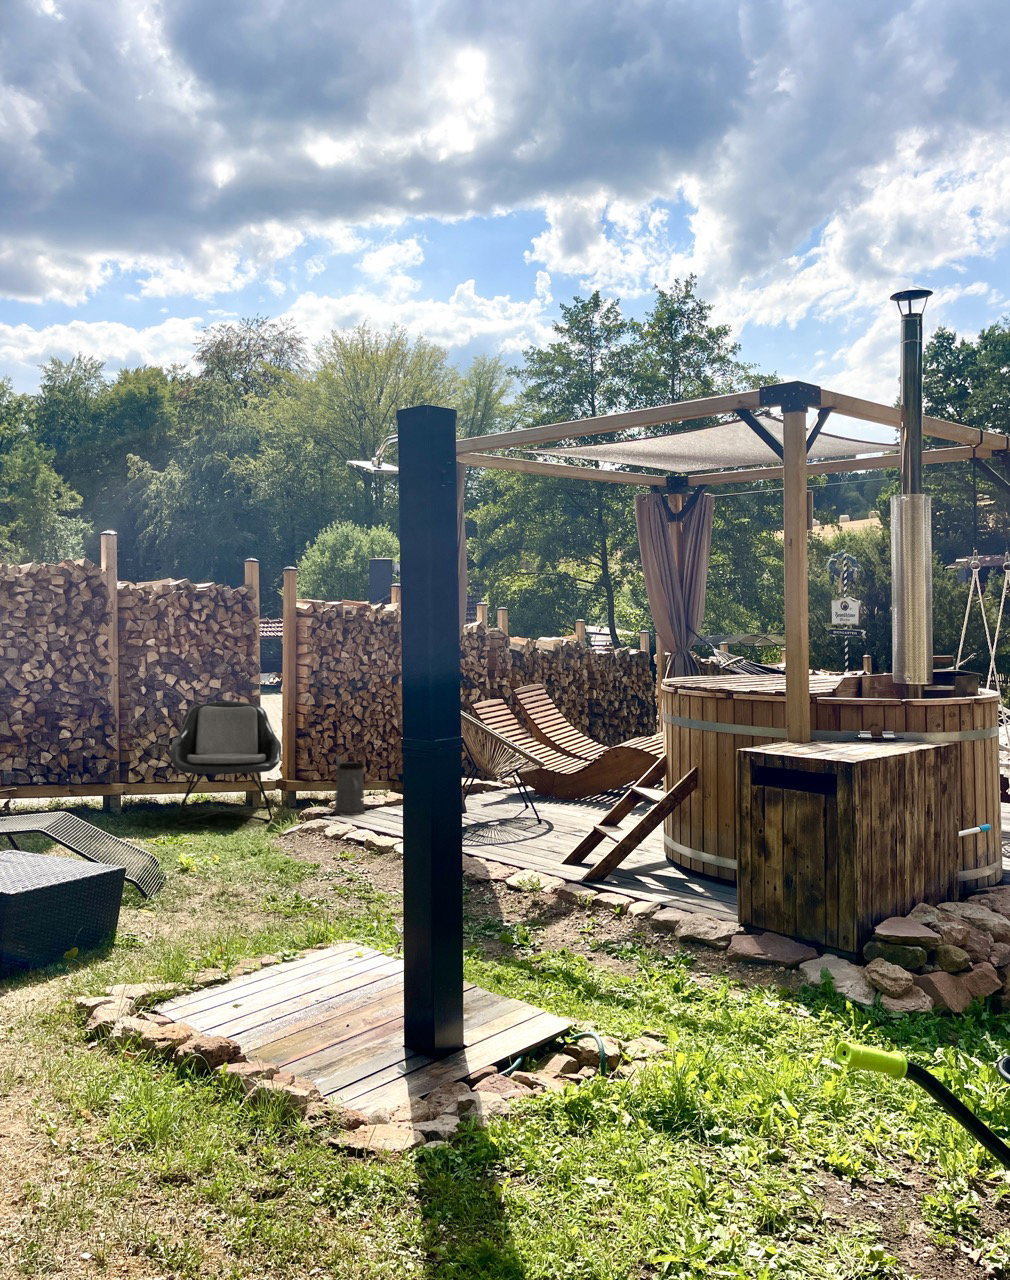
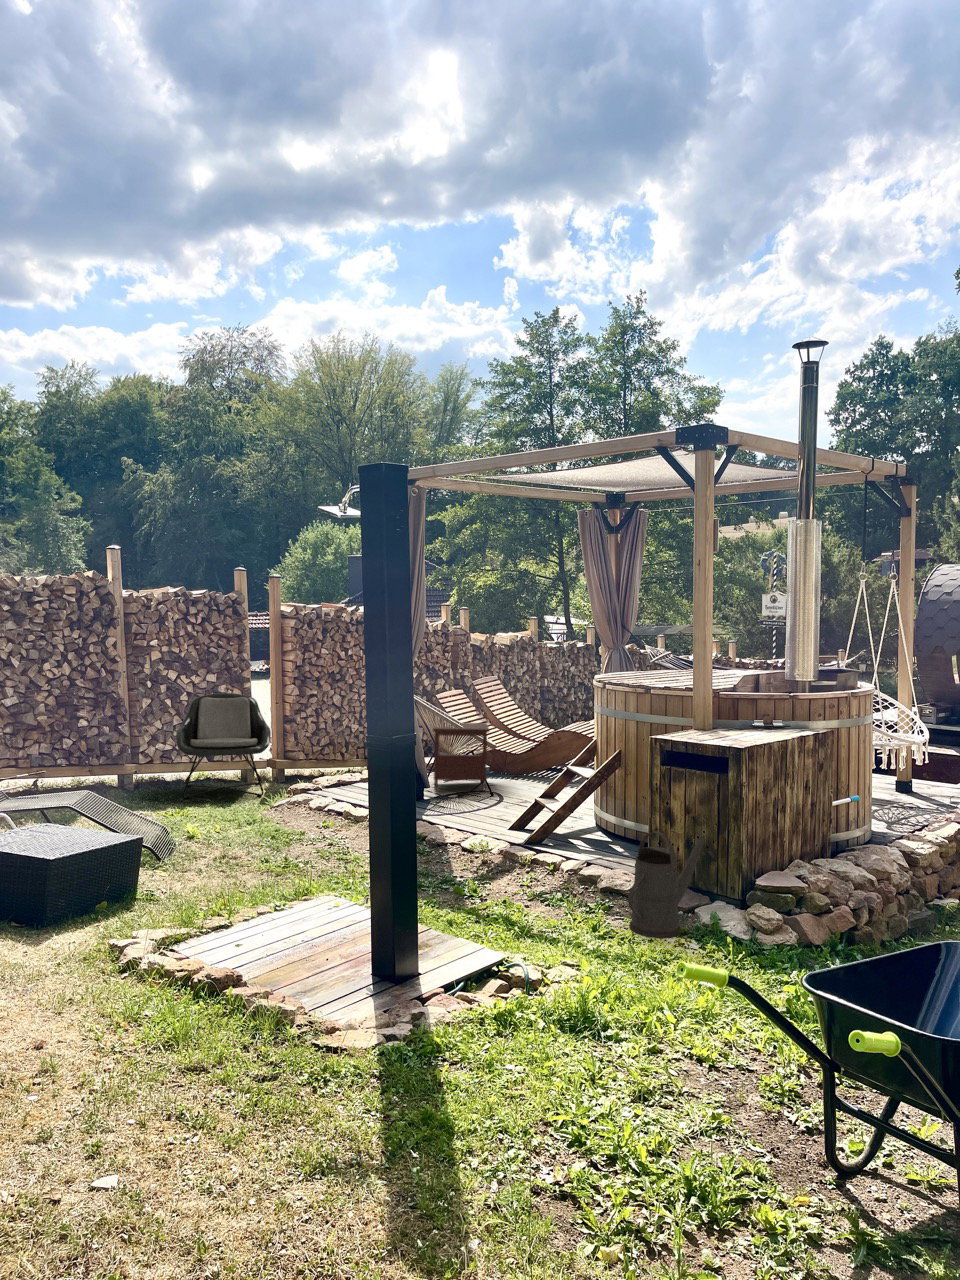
side table: none [471,737,537,820] -> present [433,723,489,792]
watering can: present [334,752,365,815] -> present [628,831,706,938]

